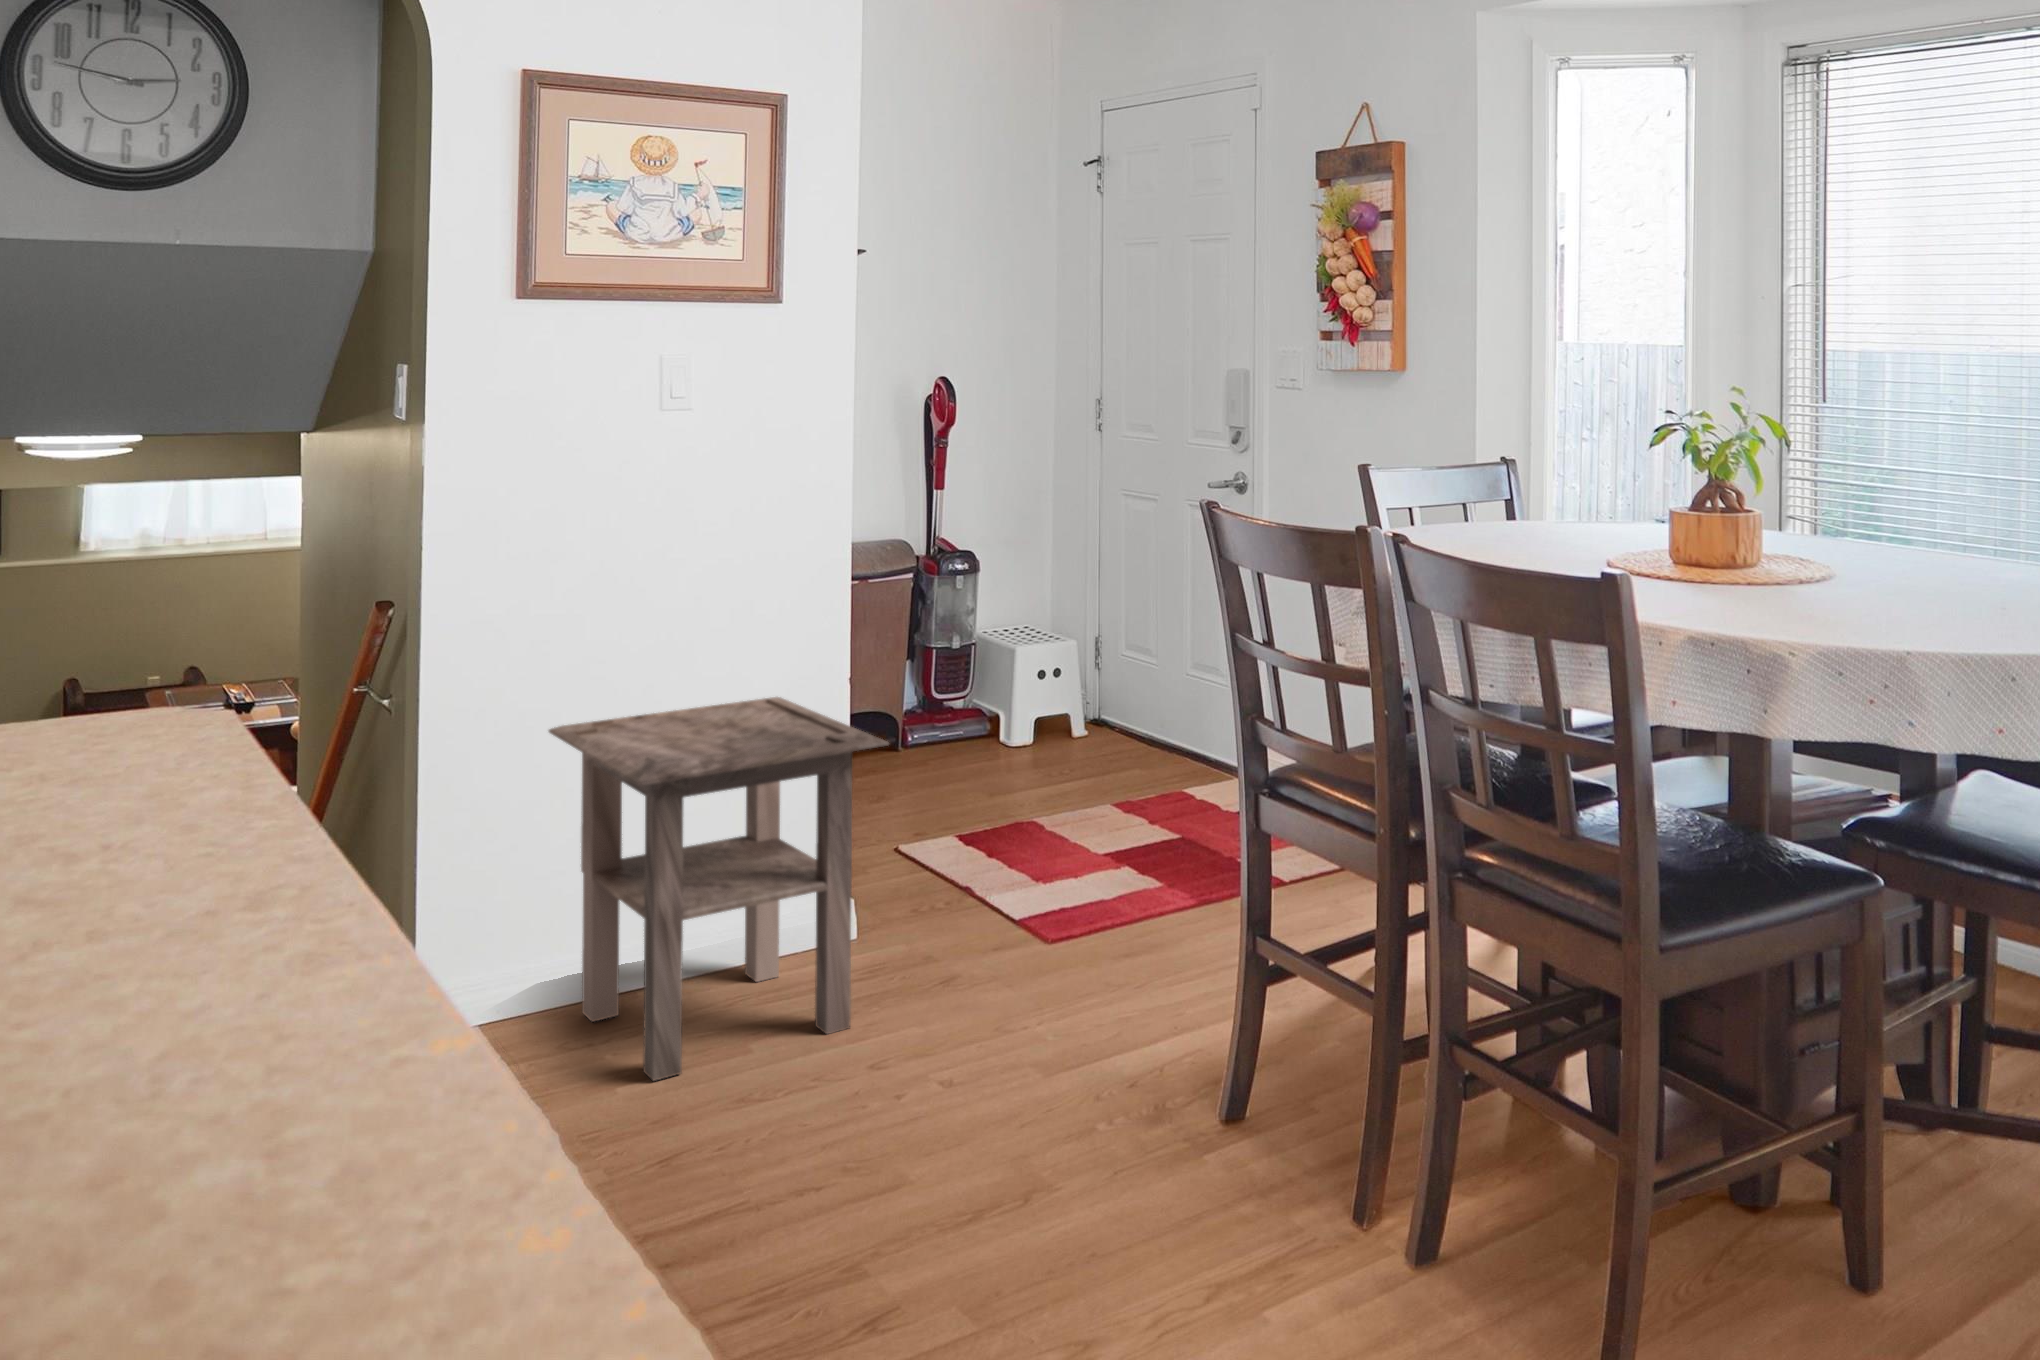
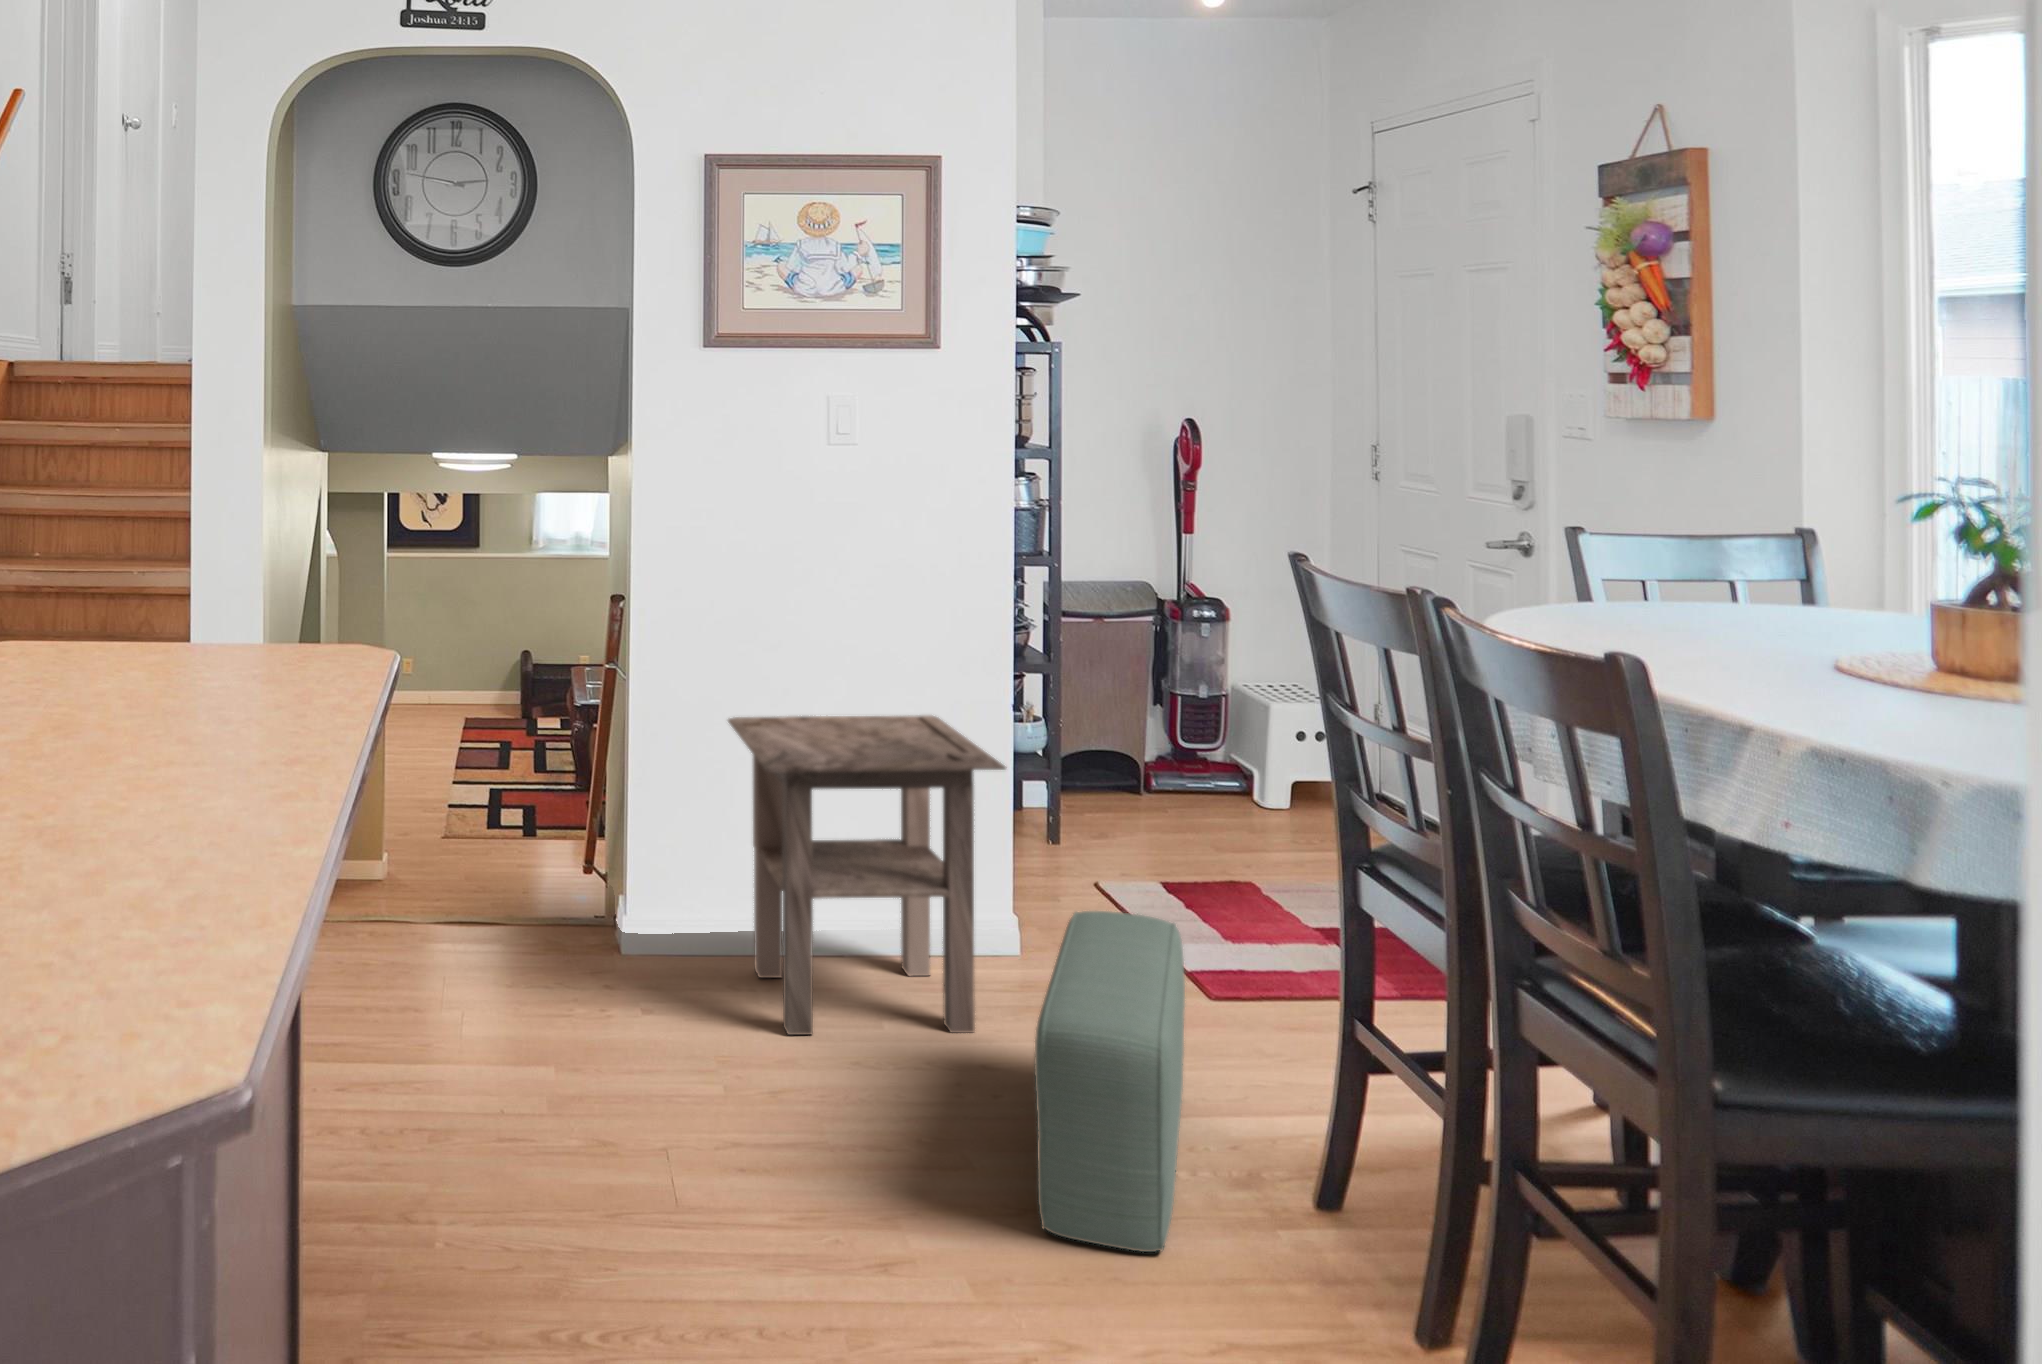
pouf: none [967,874,1132,1226] -> present [1035,911,1185,1252]

